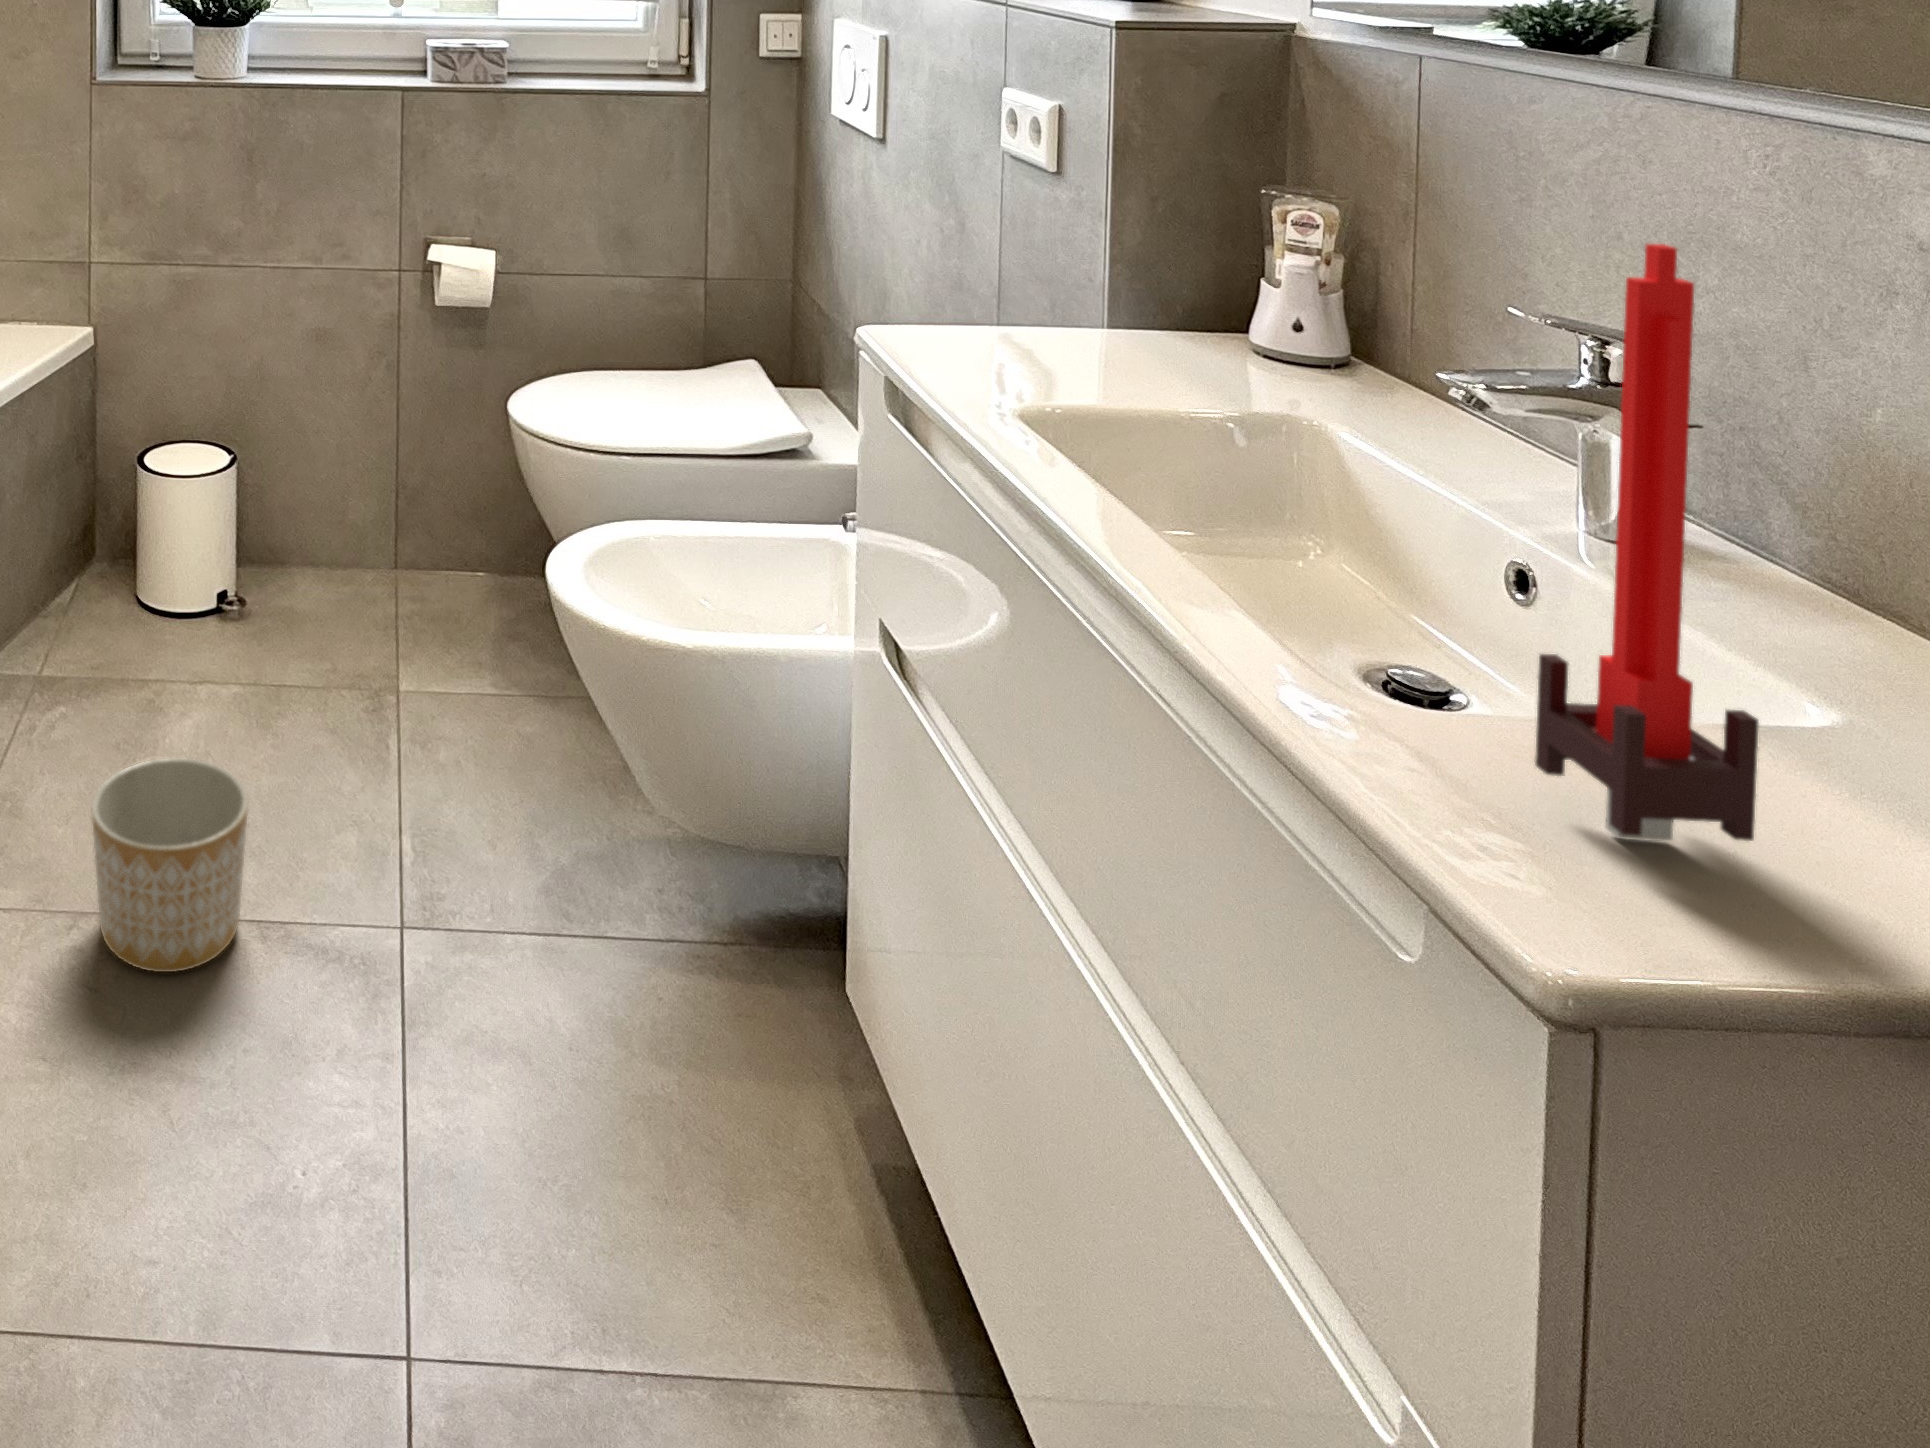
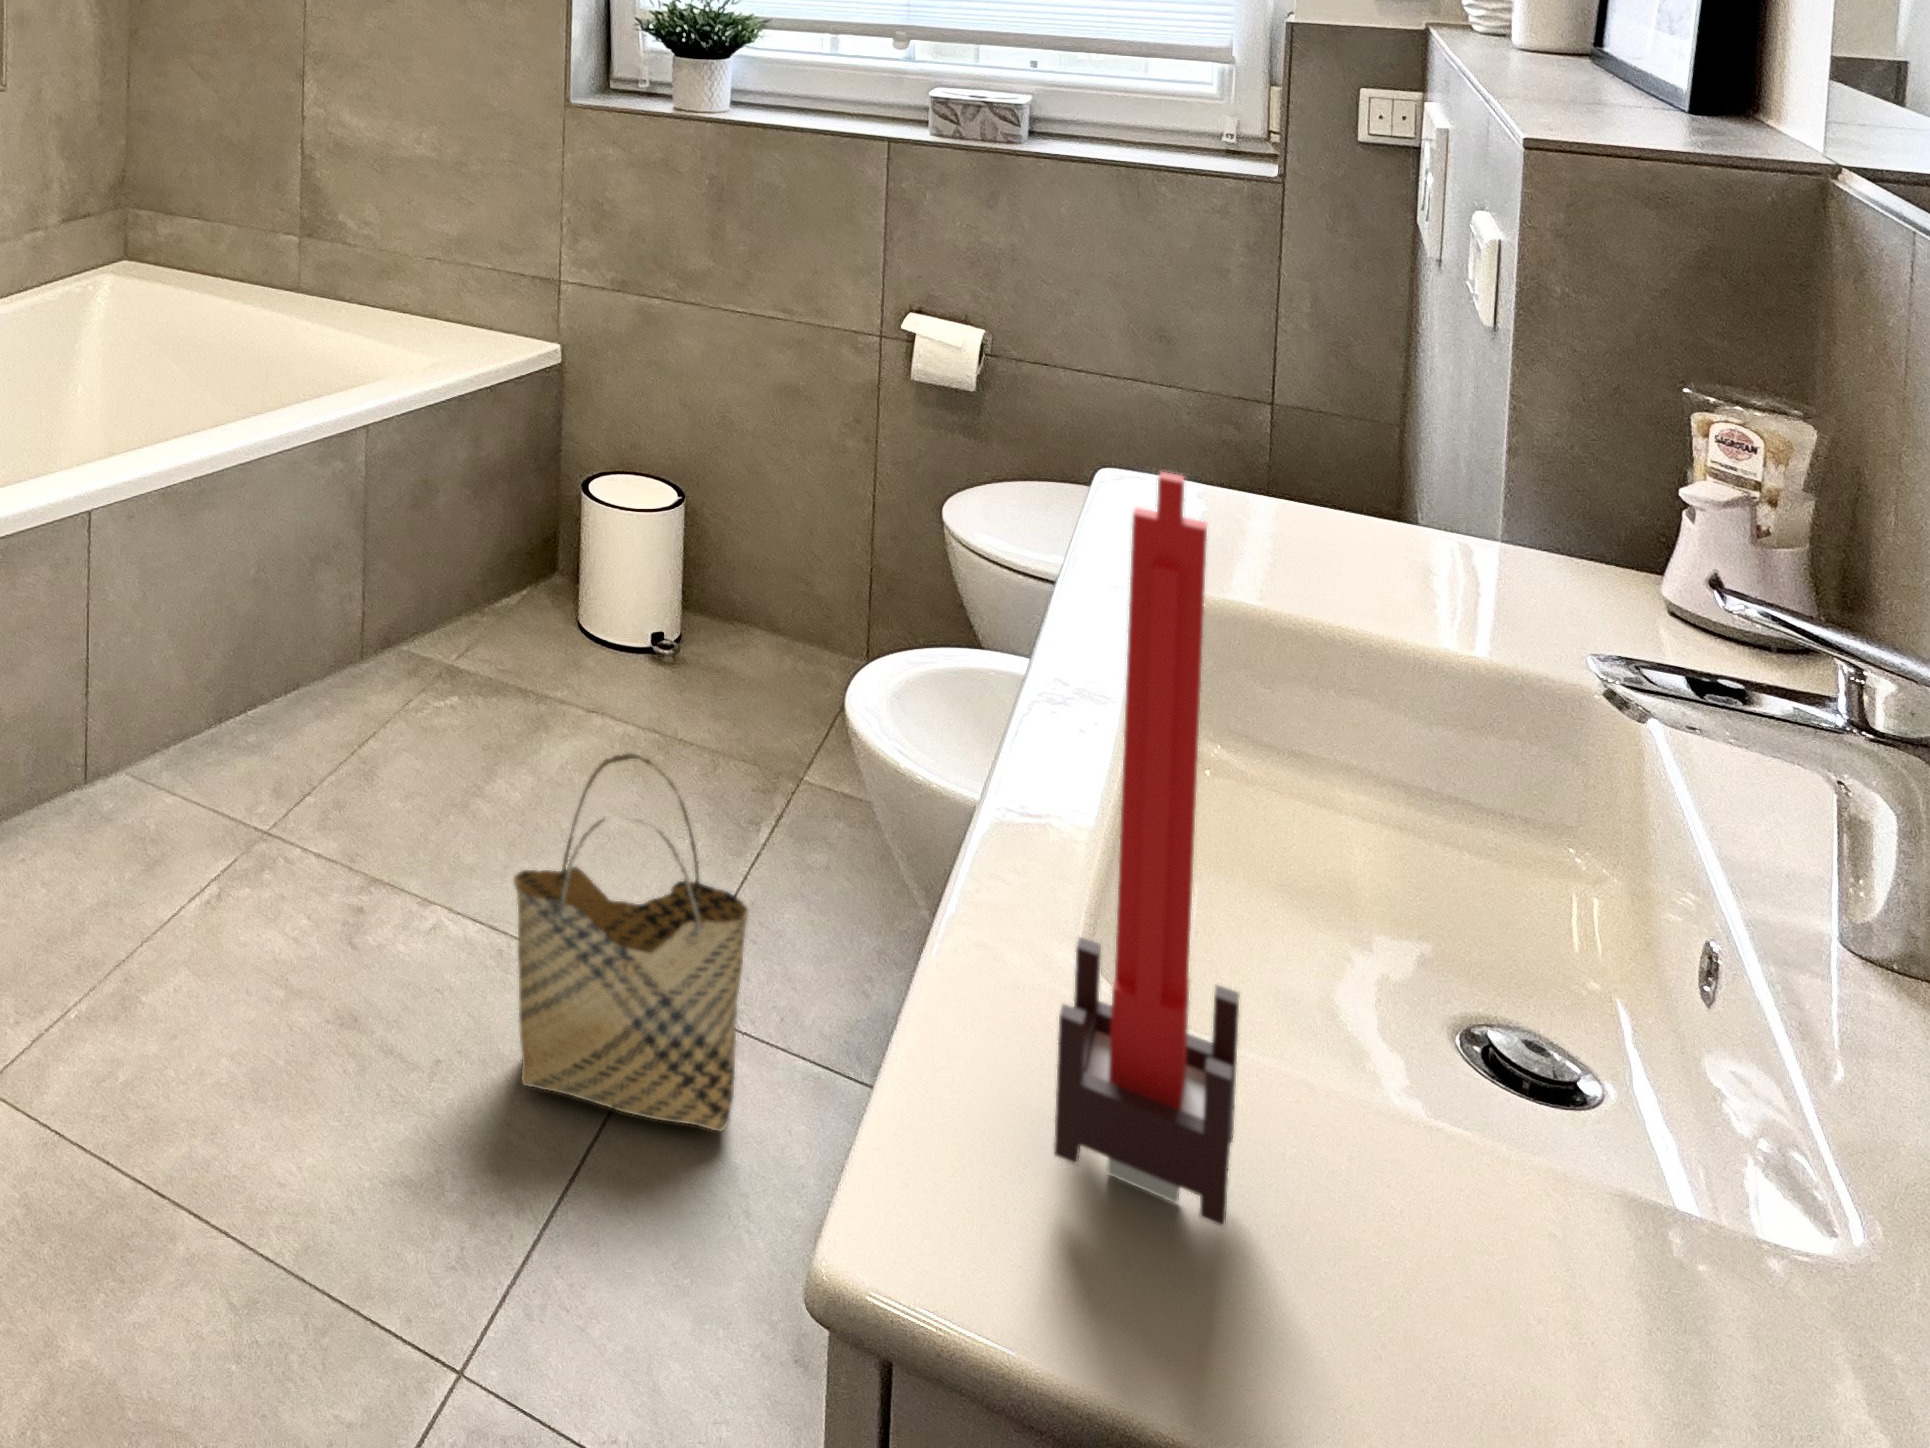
woven basket: none [304,693,517,1057] -> present [513,754,749,1131]
planter: present [92,758,248,972] -> none [368,758,519,961]

